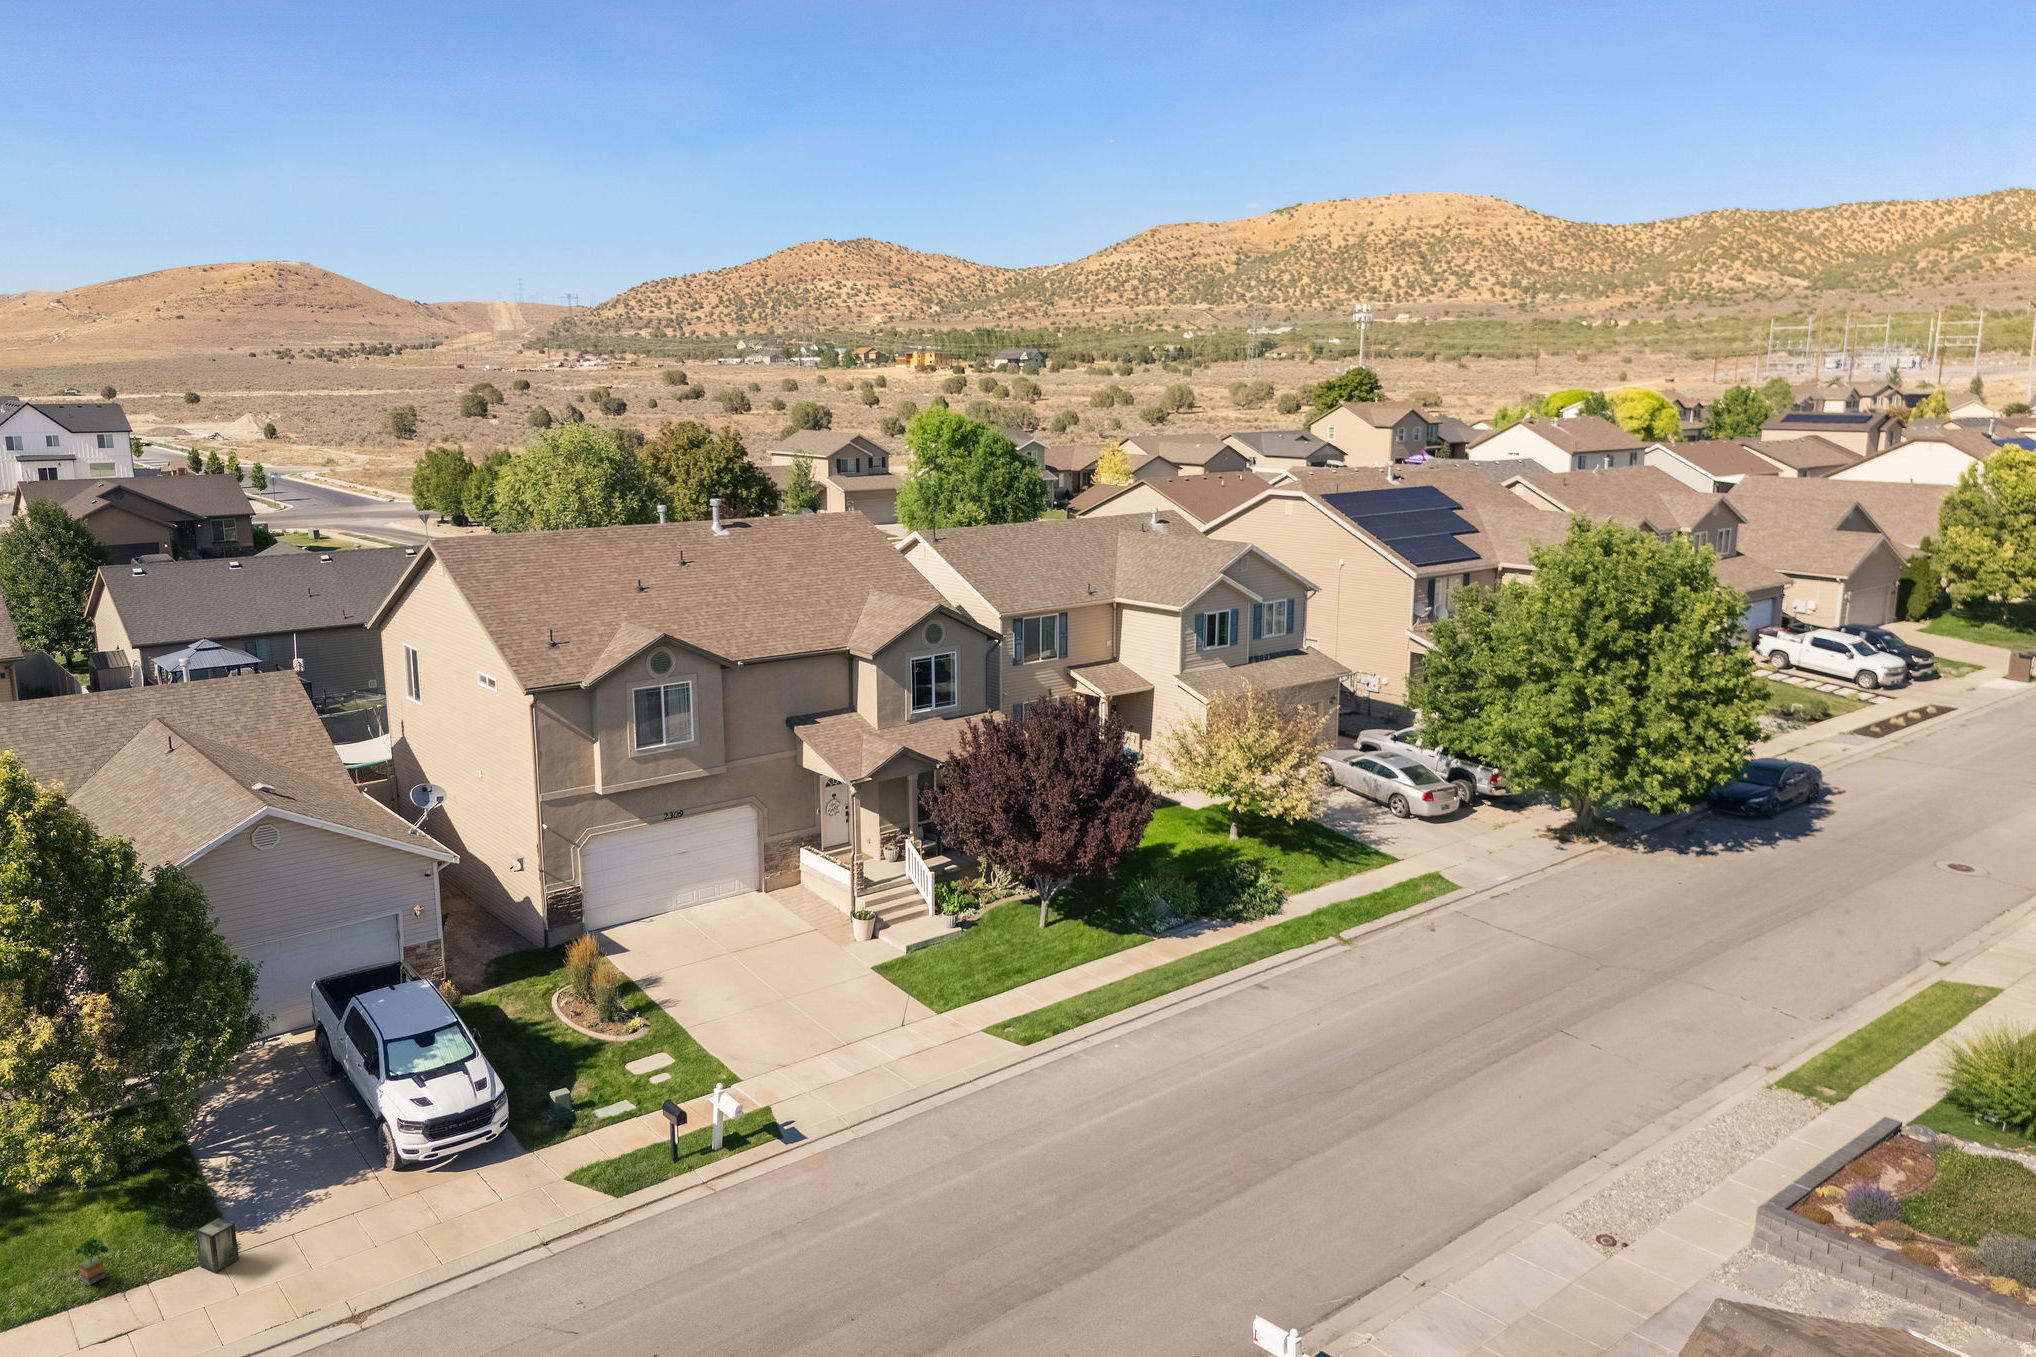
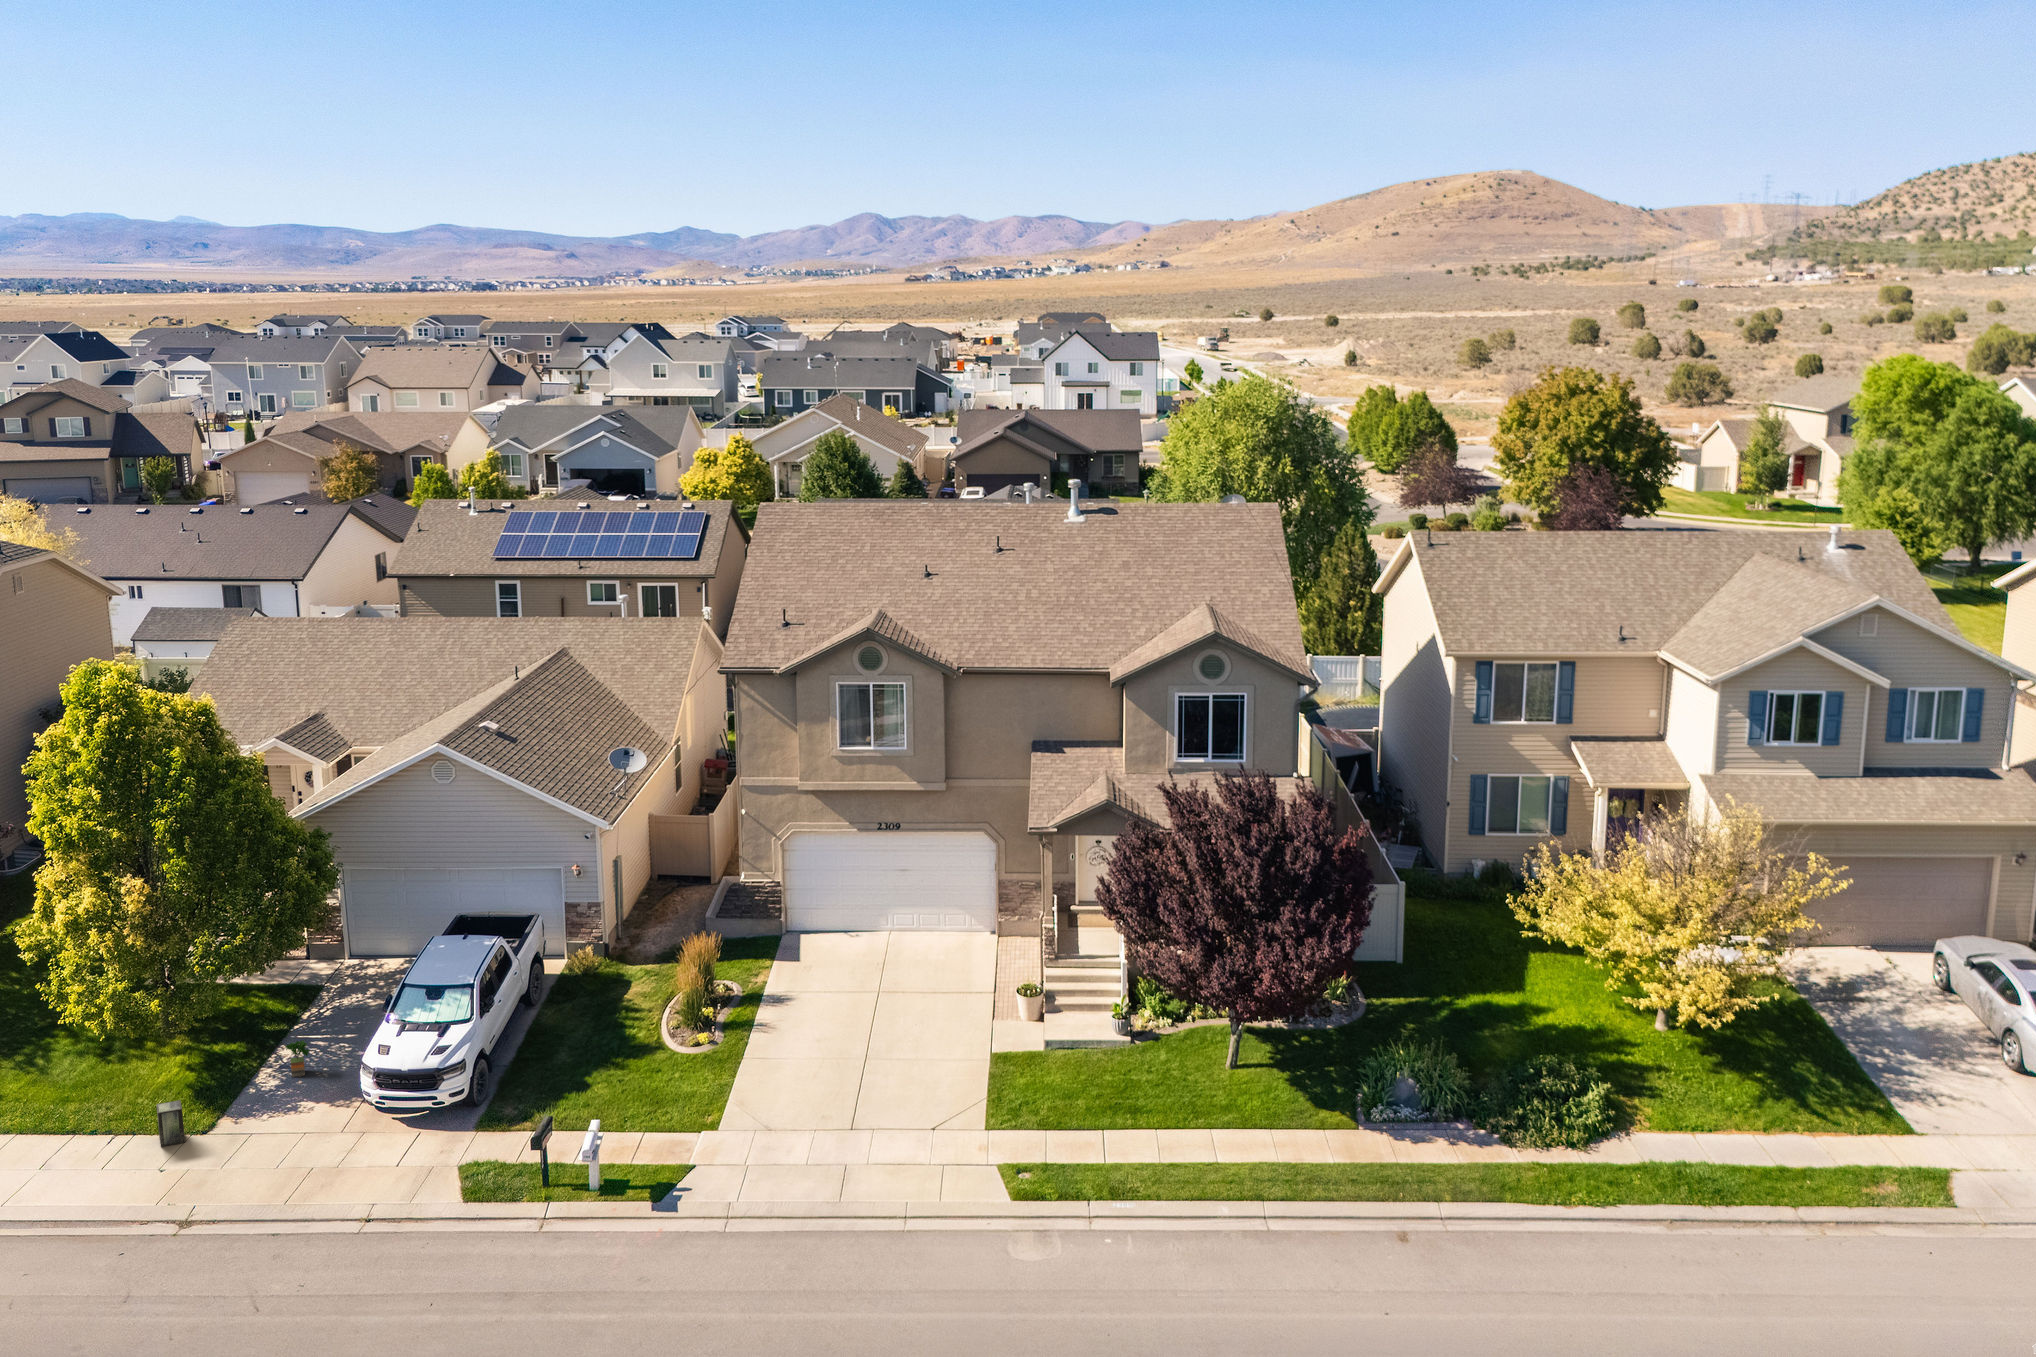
potted tree: present [74,1238,109,1285] -> present [286,1041,309,1077]

